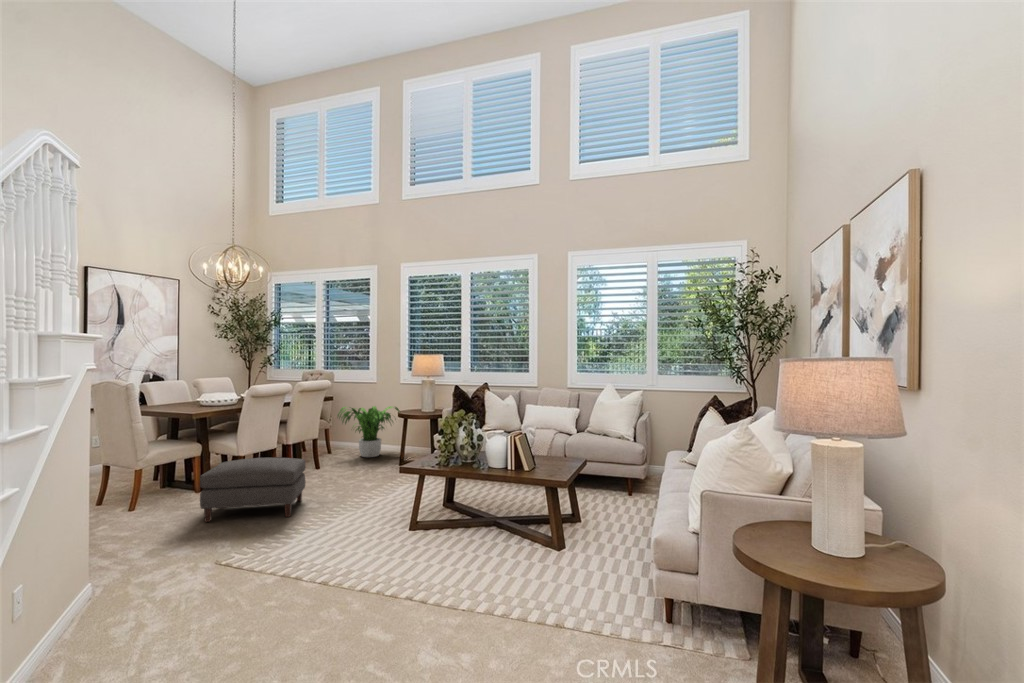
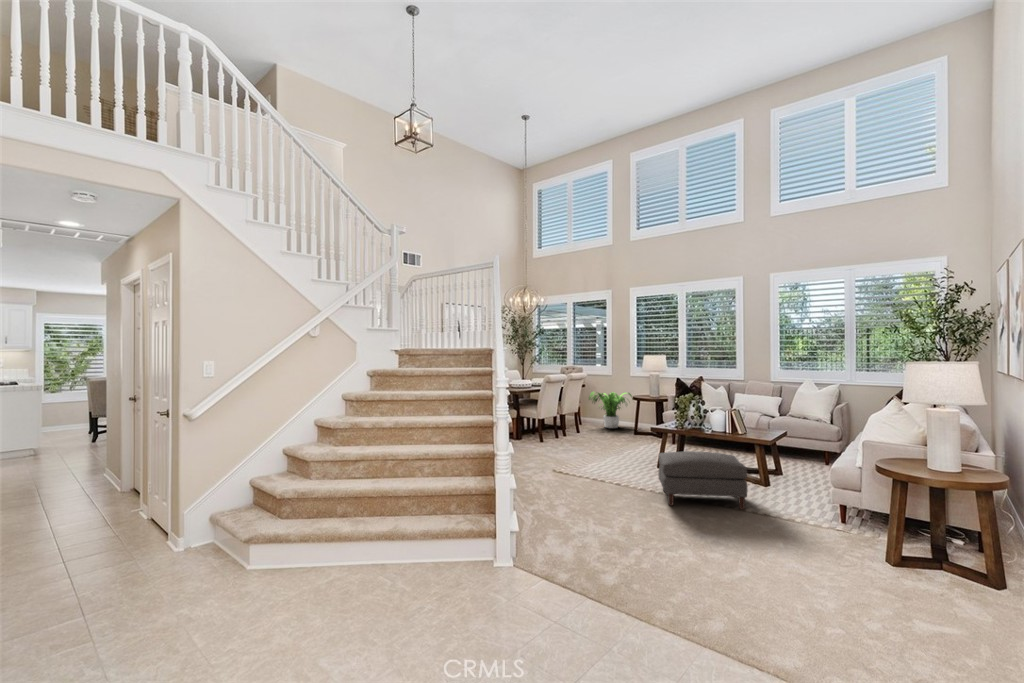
ottoman: present [200,458,306,522] -> present [658,451,747,509]

